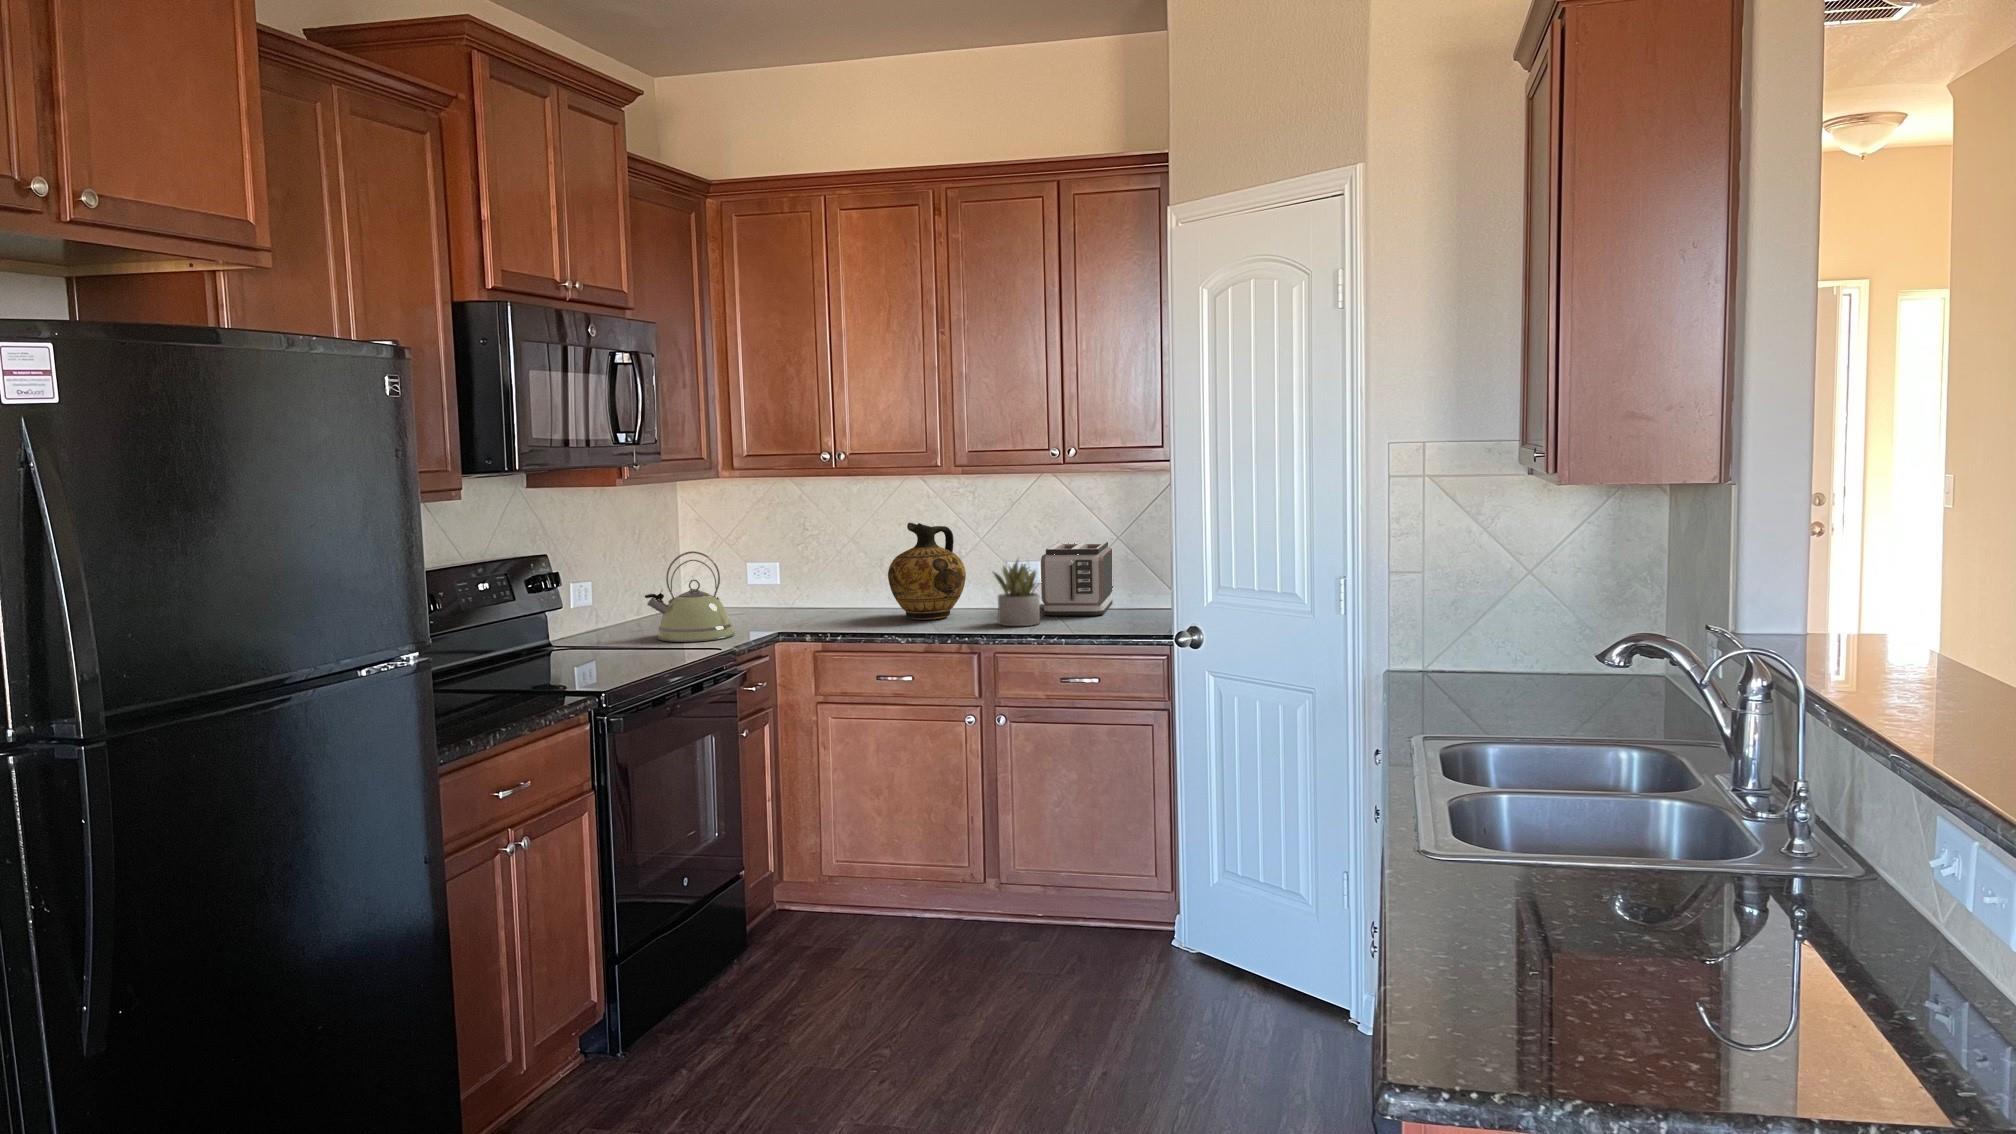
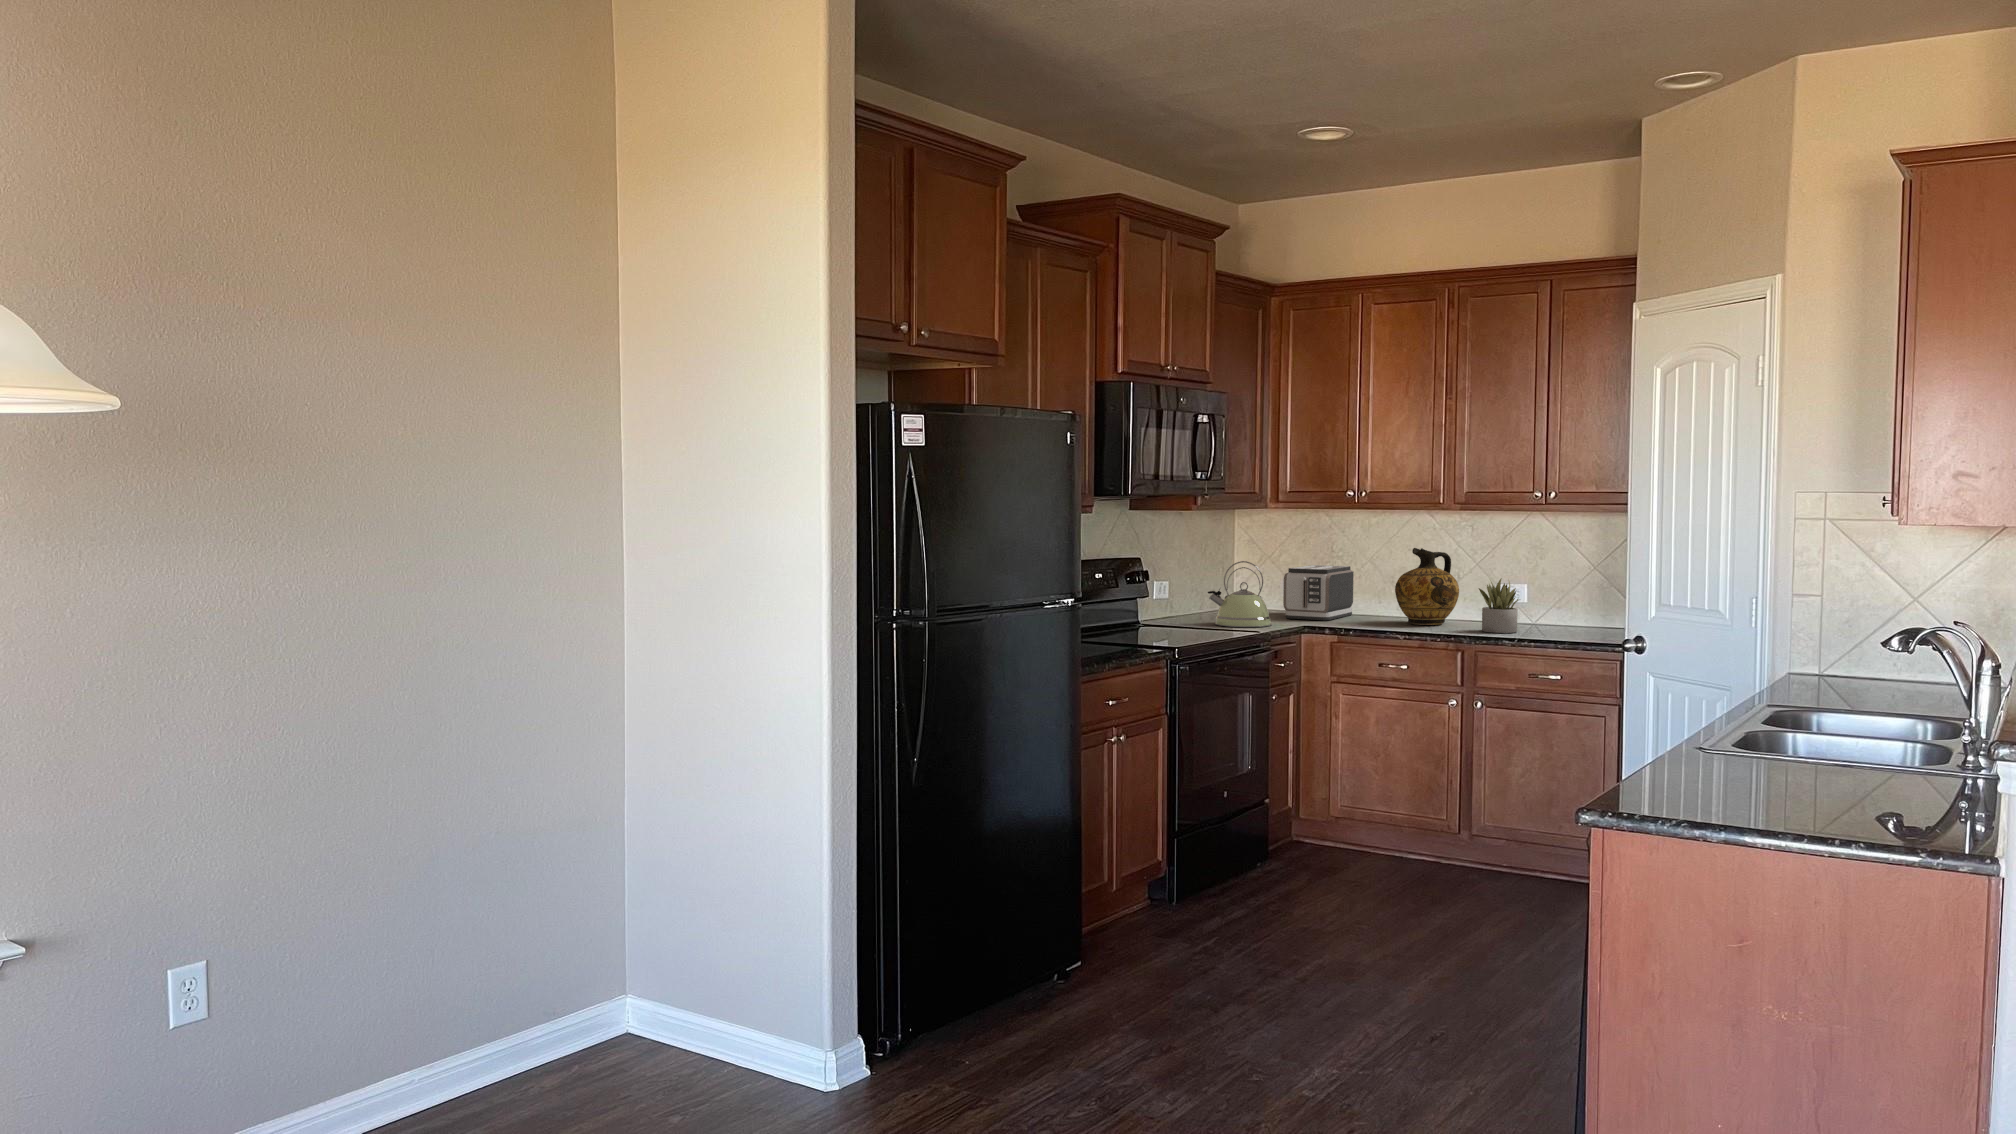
toaster: present [1041,541,1113,616] -> present [1283,565,1354,620]

